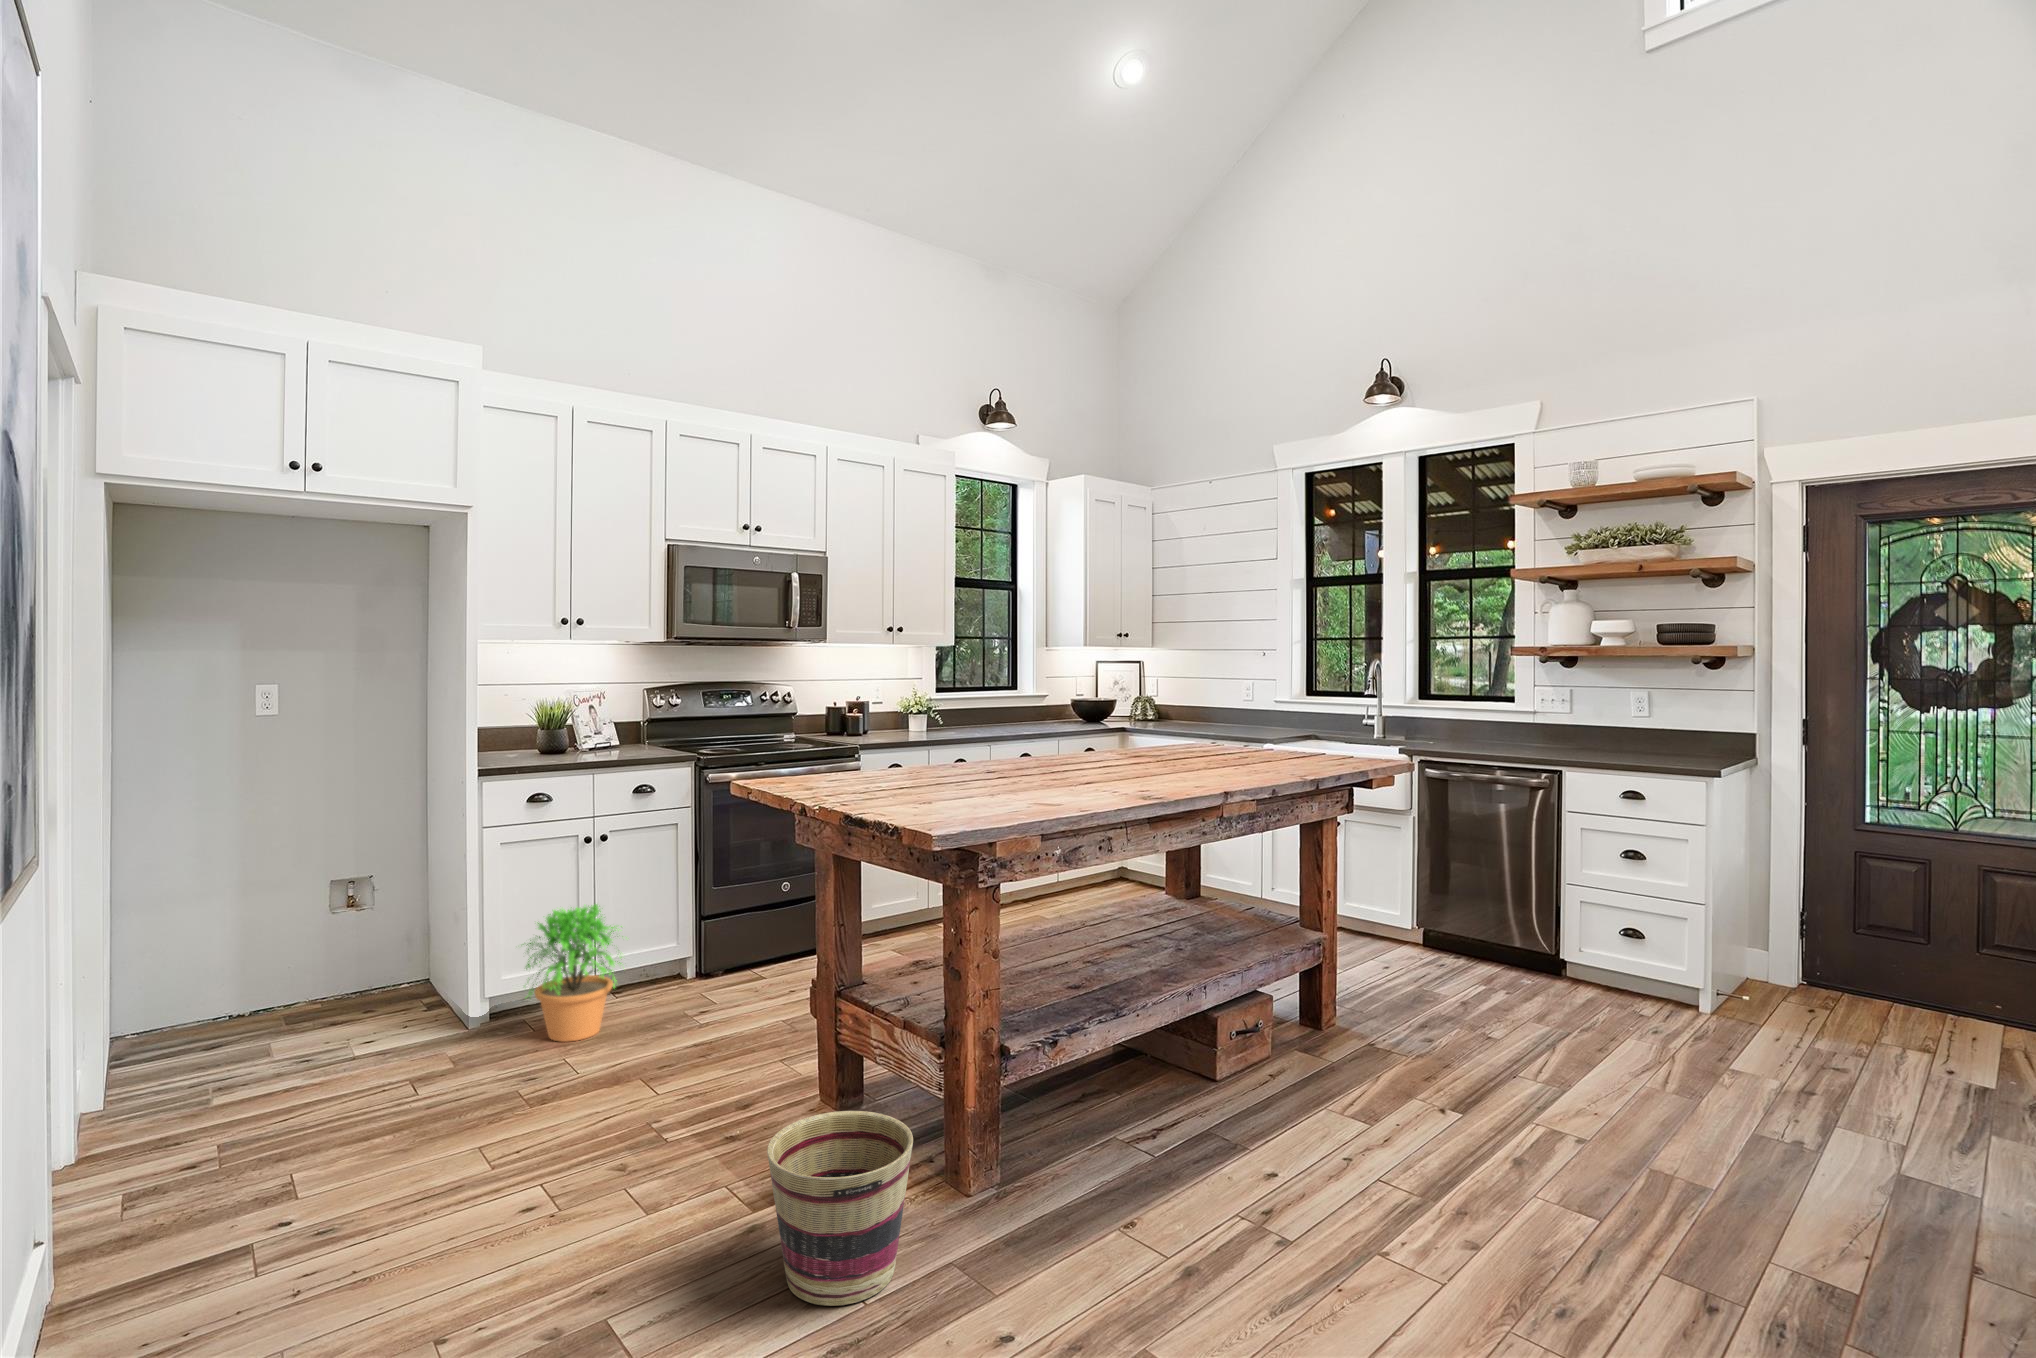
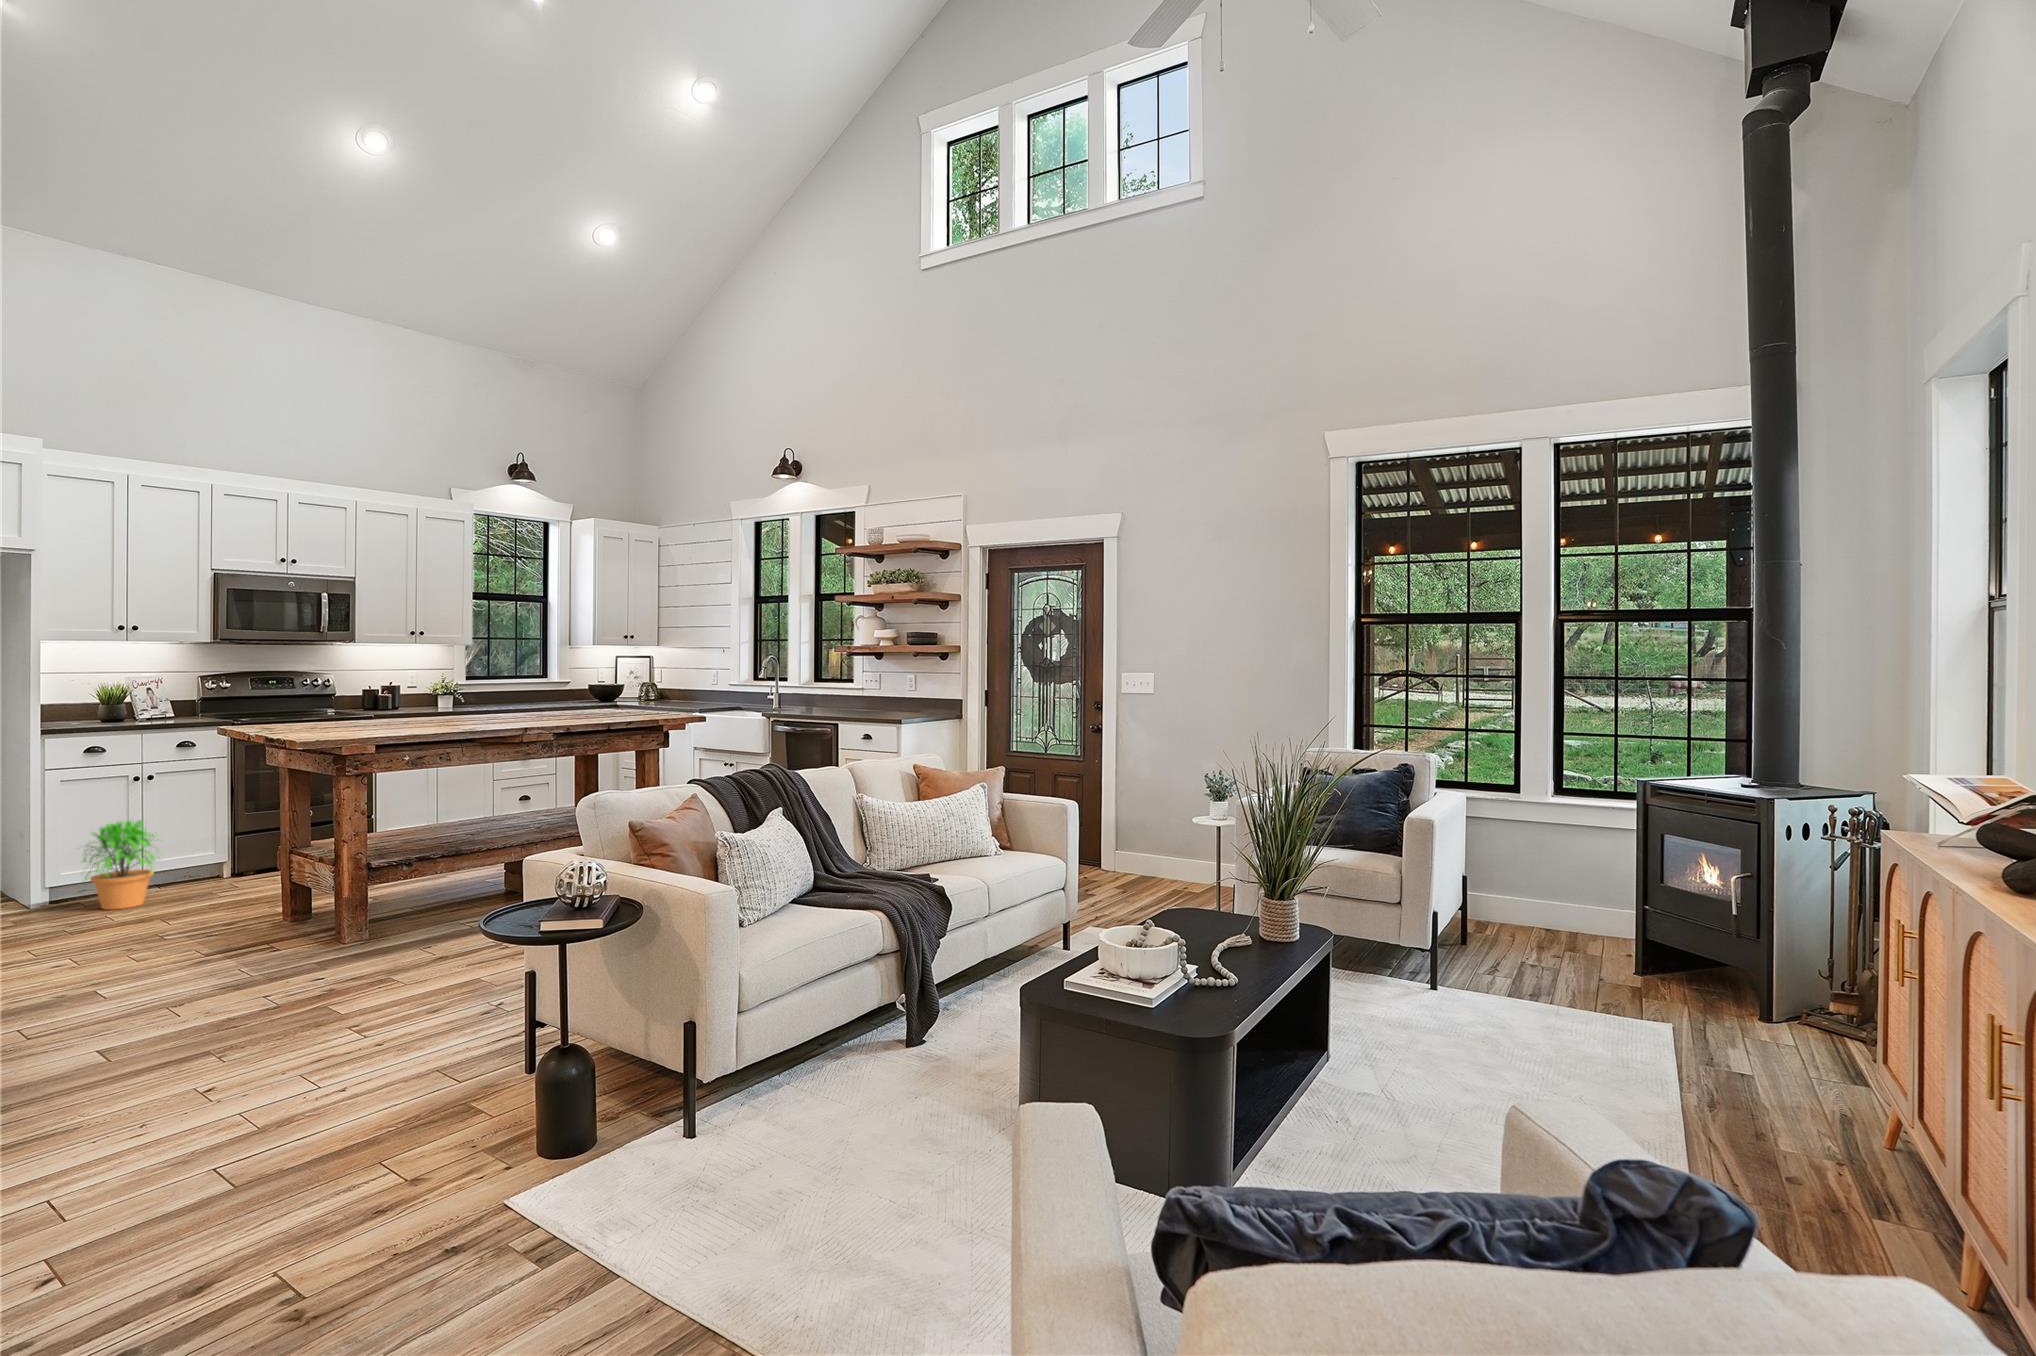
basket: present [767,1111,913,1306] -> none [207,894,299,979]

